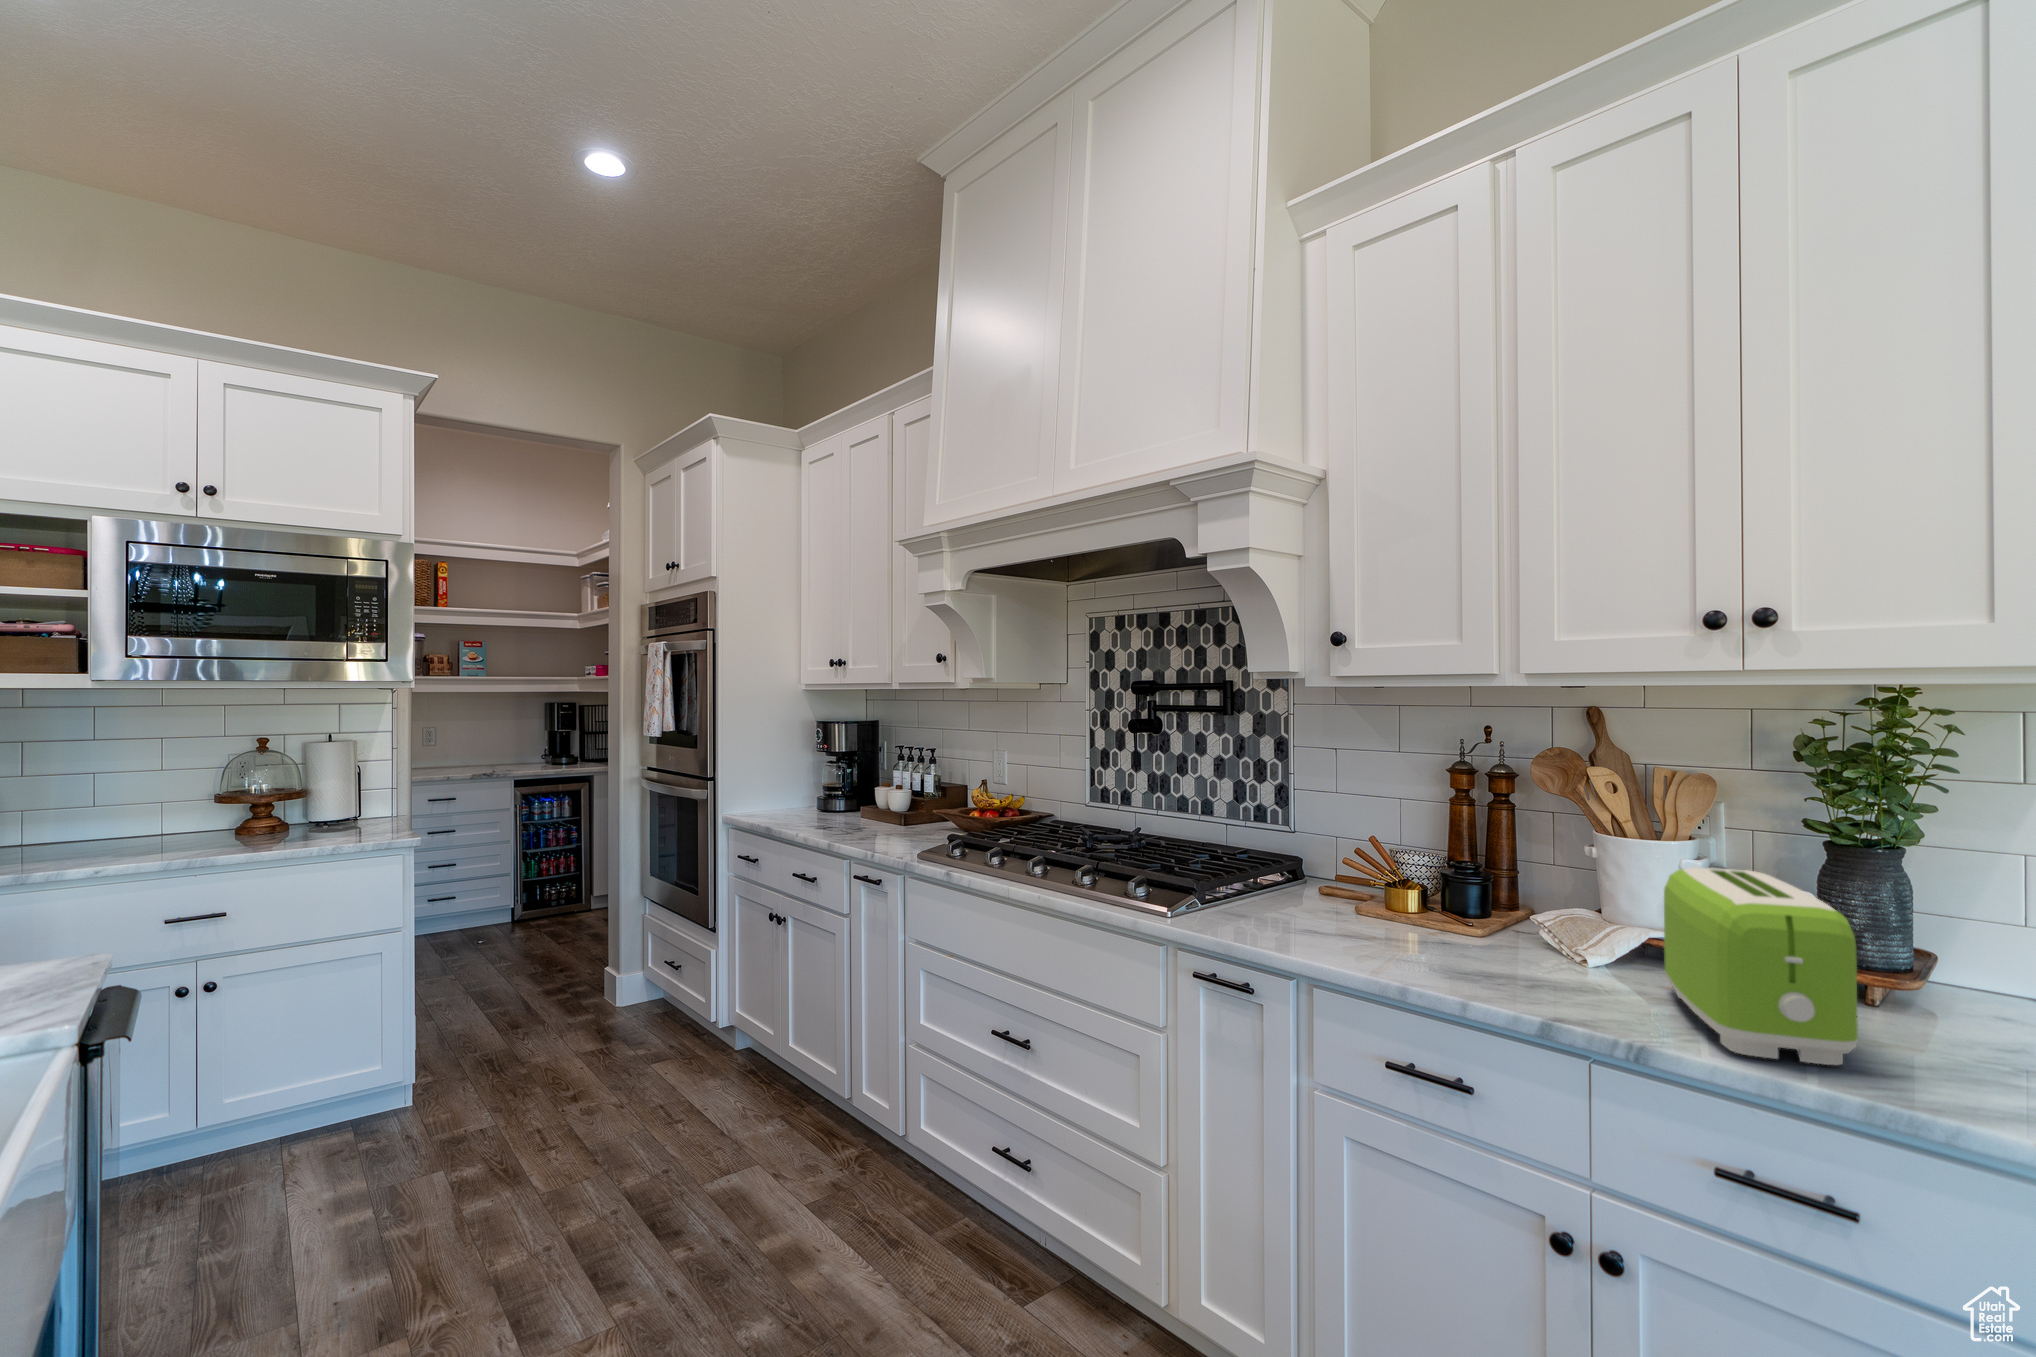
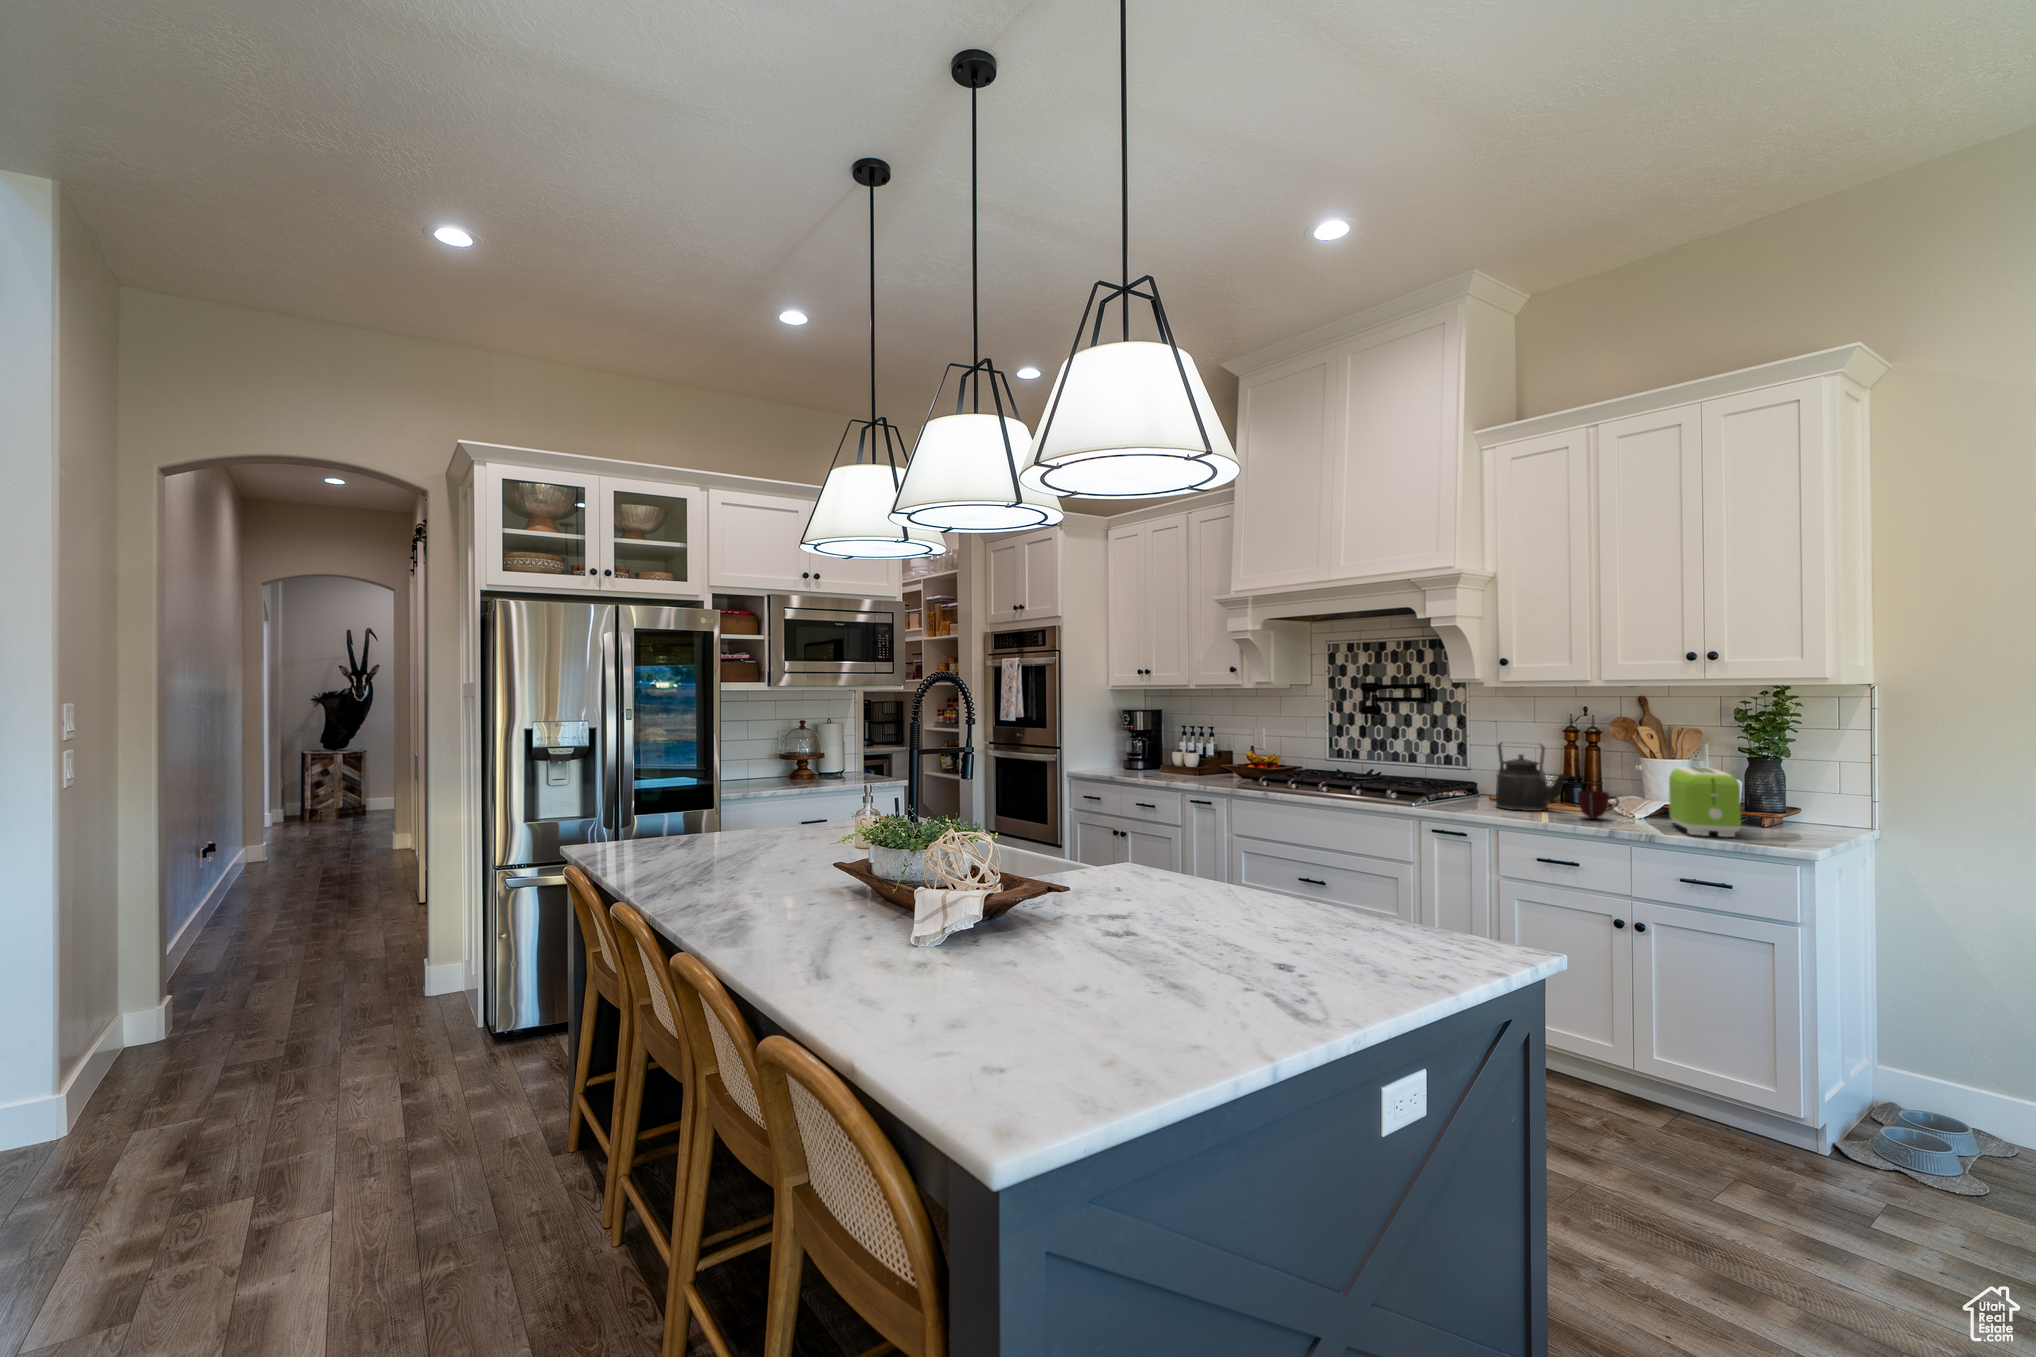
kettle: none [1317,794,1455,939] -> present [1496,742,1569,811]
mug: none [1470,907,1557,974] -> present [1578,791,1619,819]

